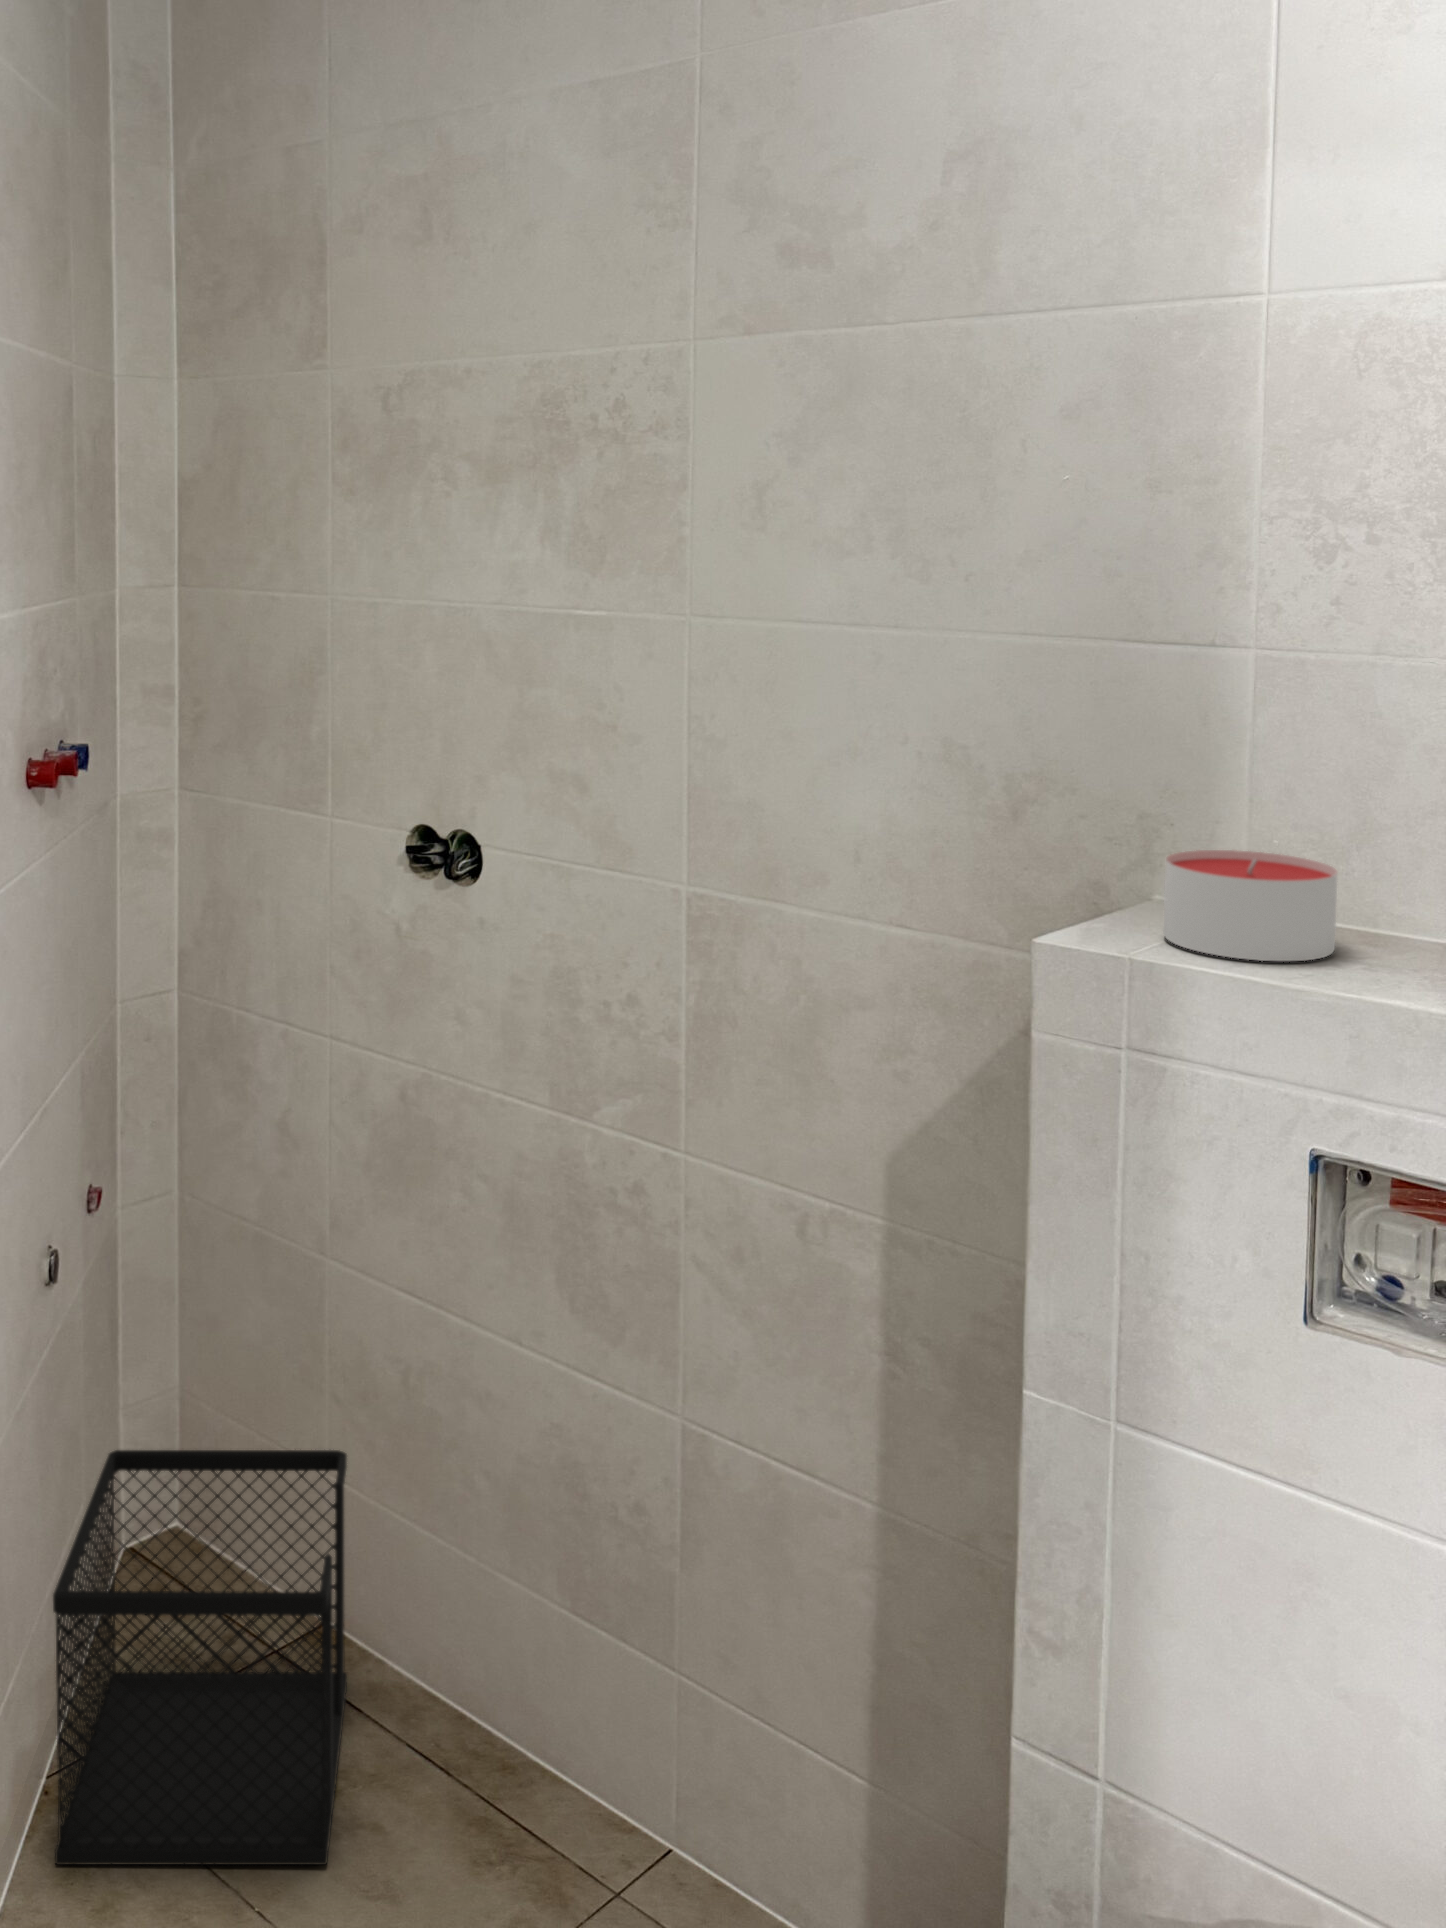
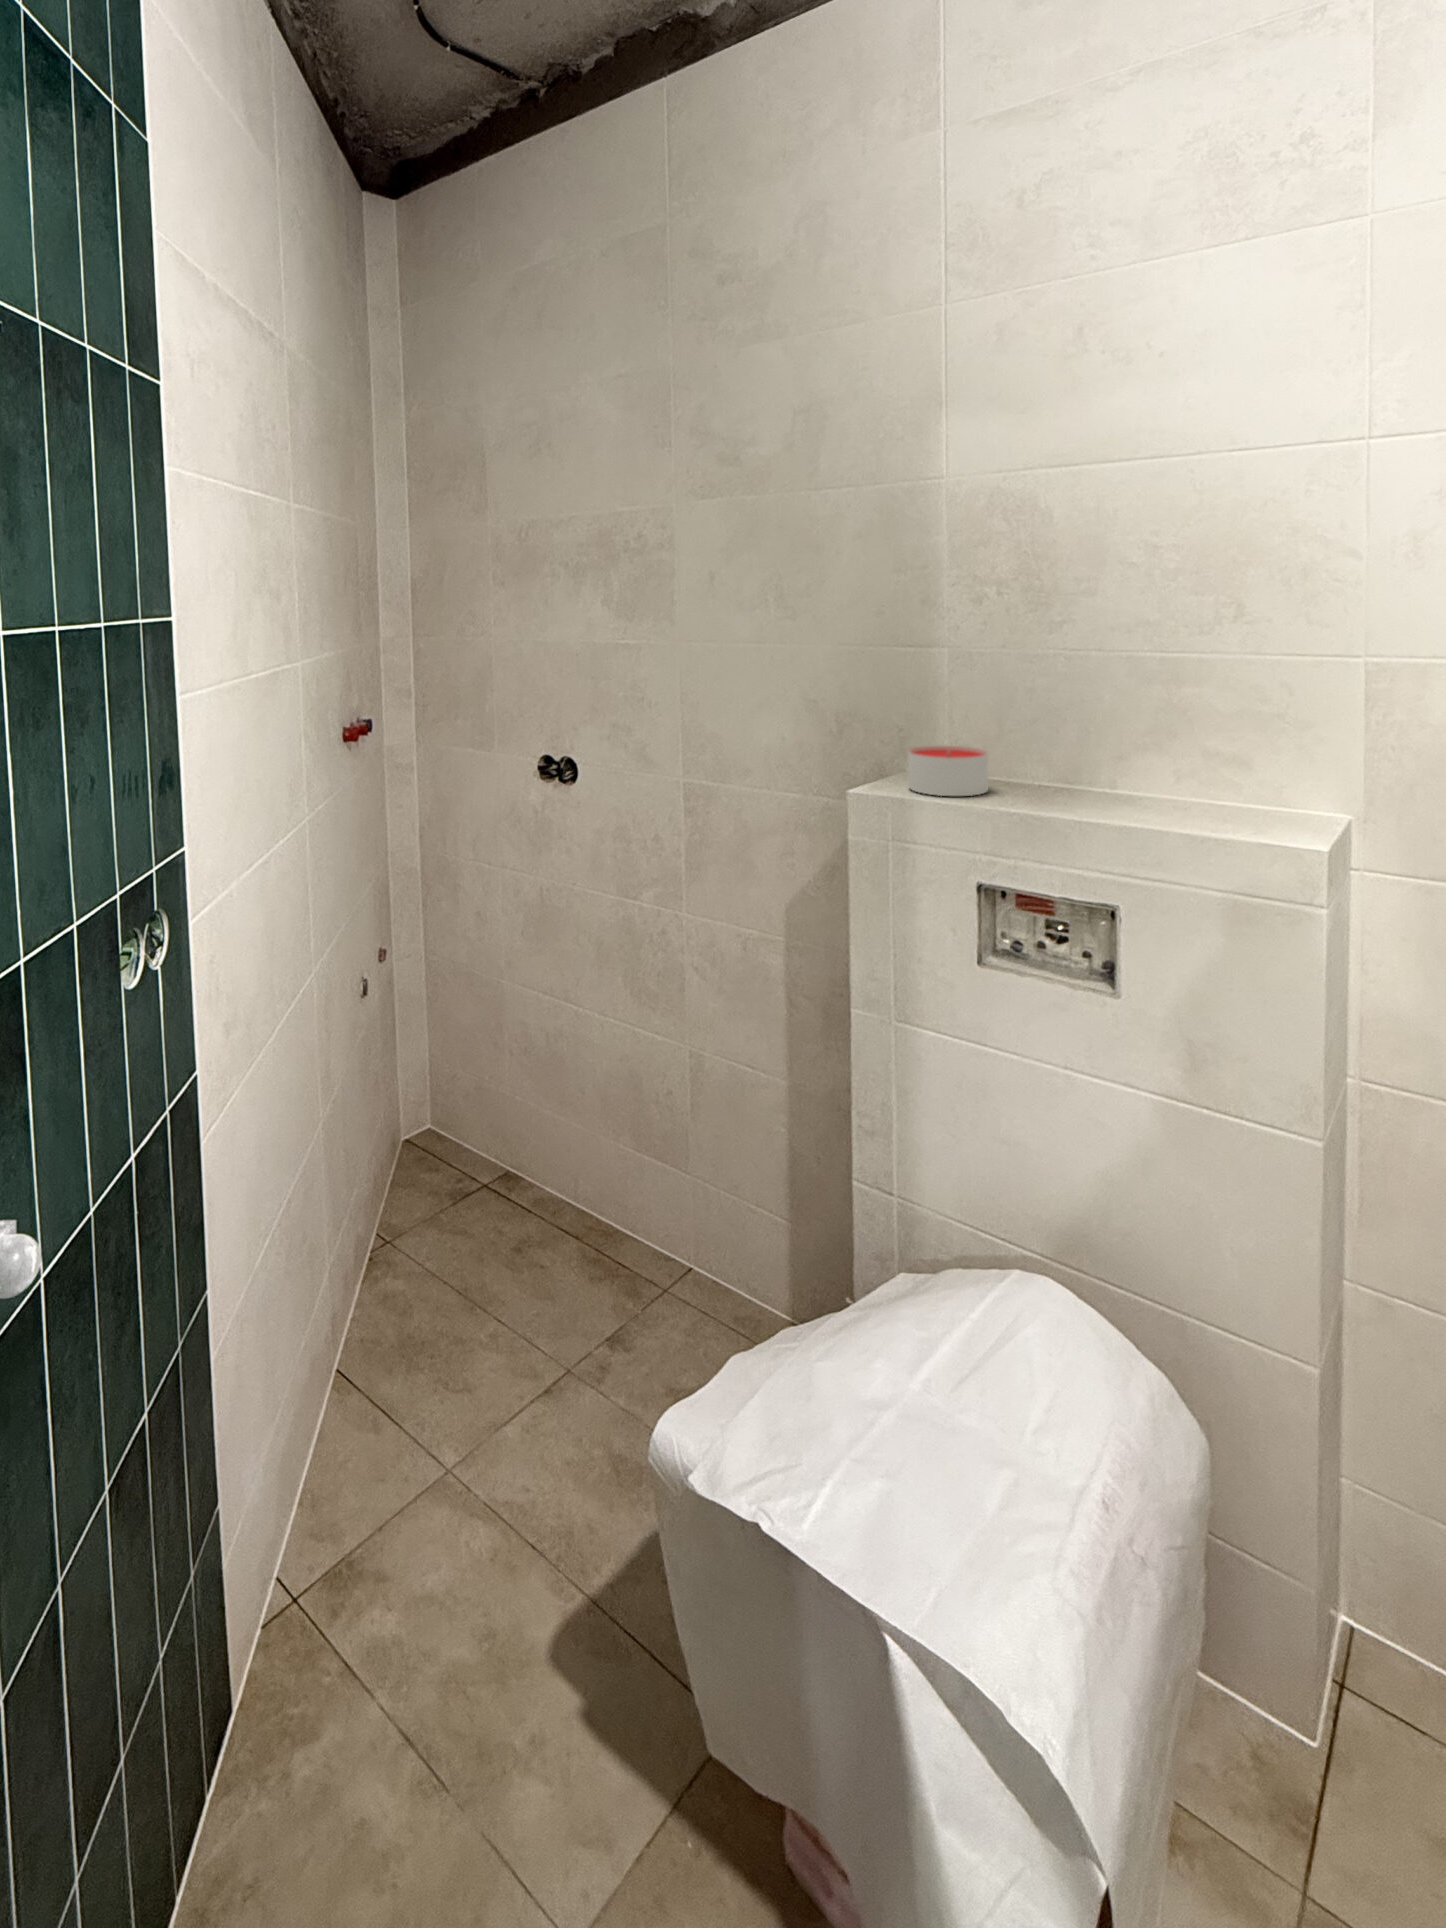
wastebasket: present [53,1450,347,1865] -> none [371,1079,522,1296]

